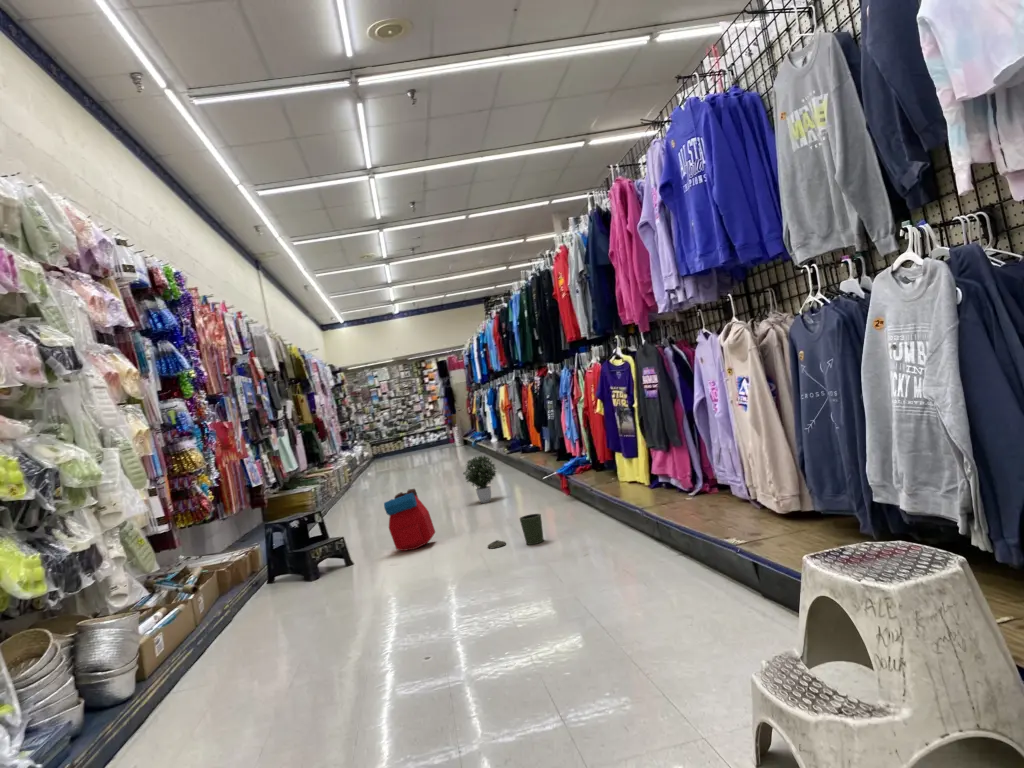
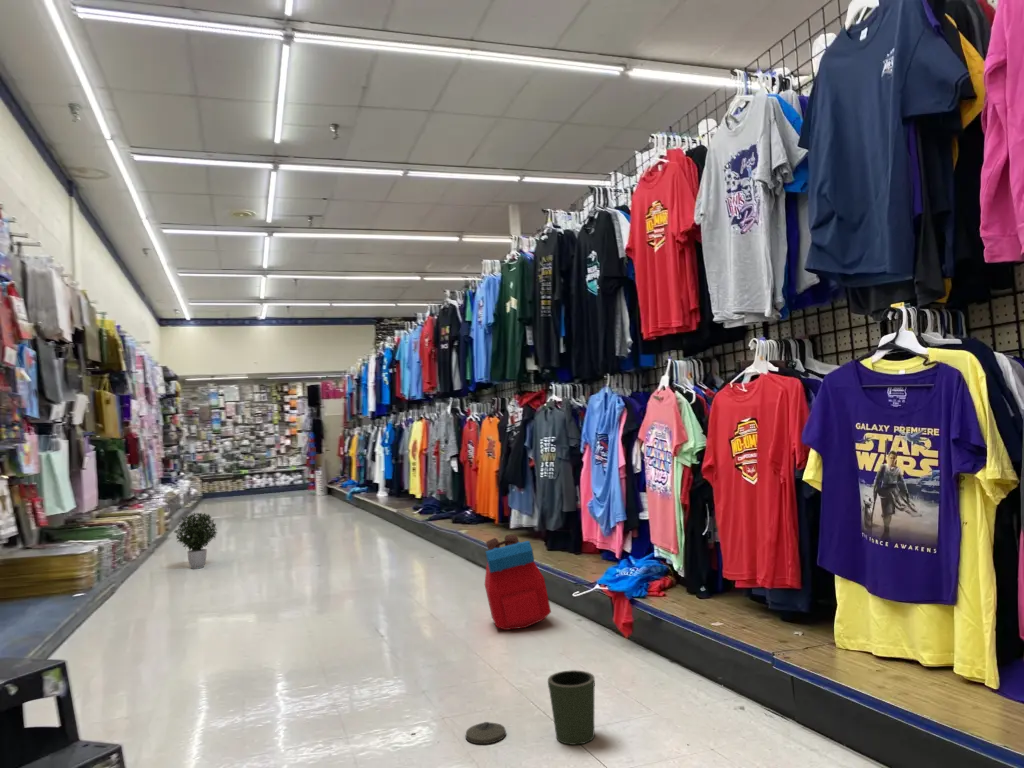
potted plant: present [463,456,496,503] -> present [174,513,217,569]
backpack: present [384,489,435,551] -> present [485,535,551,630]

